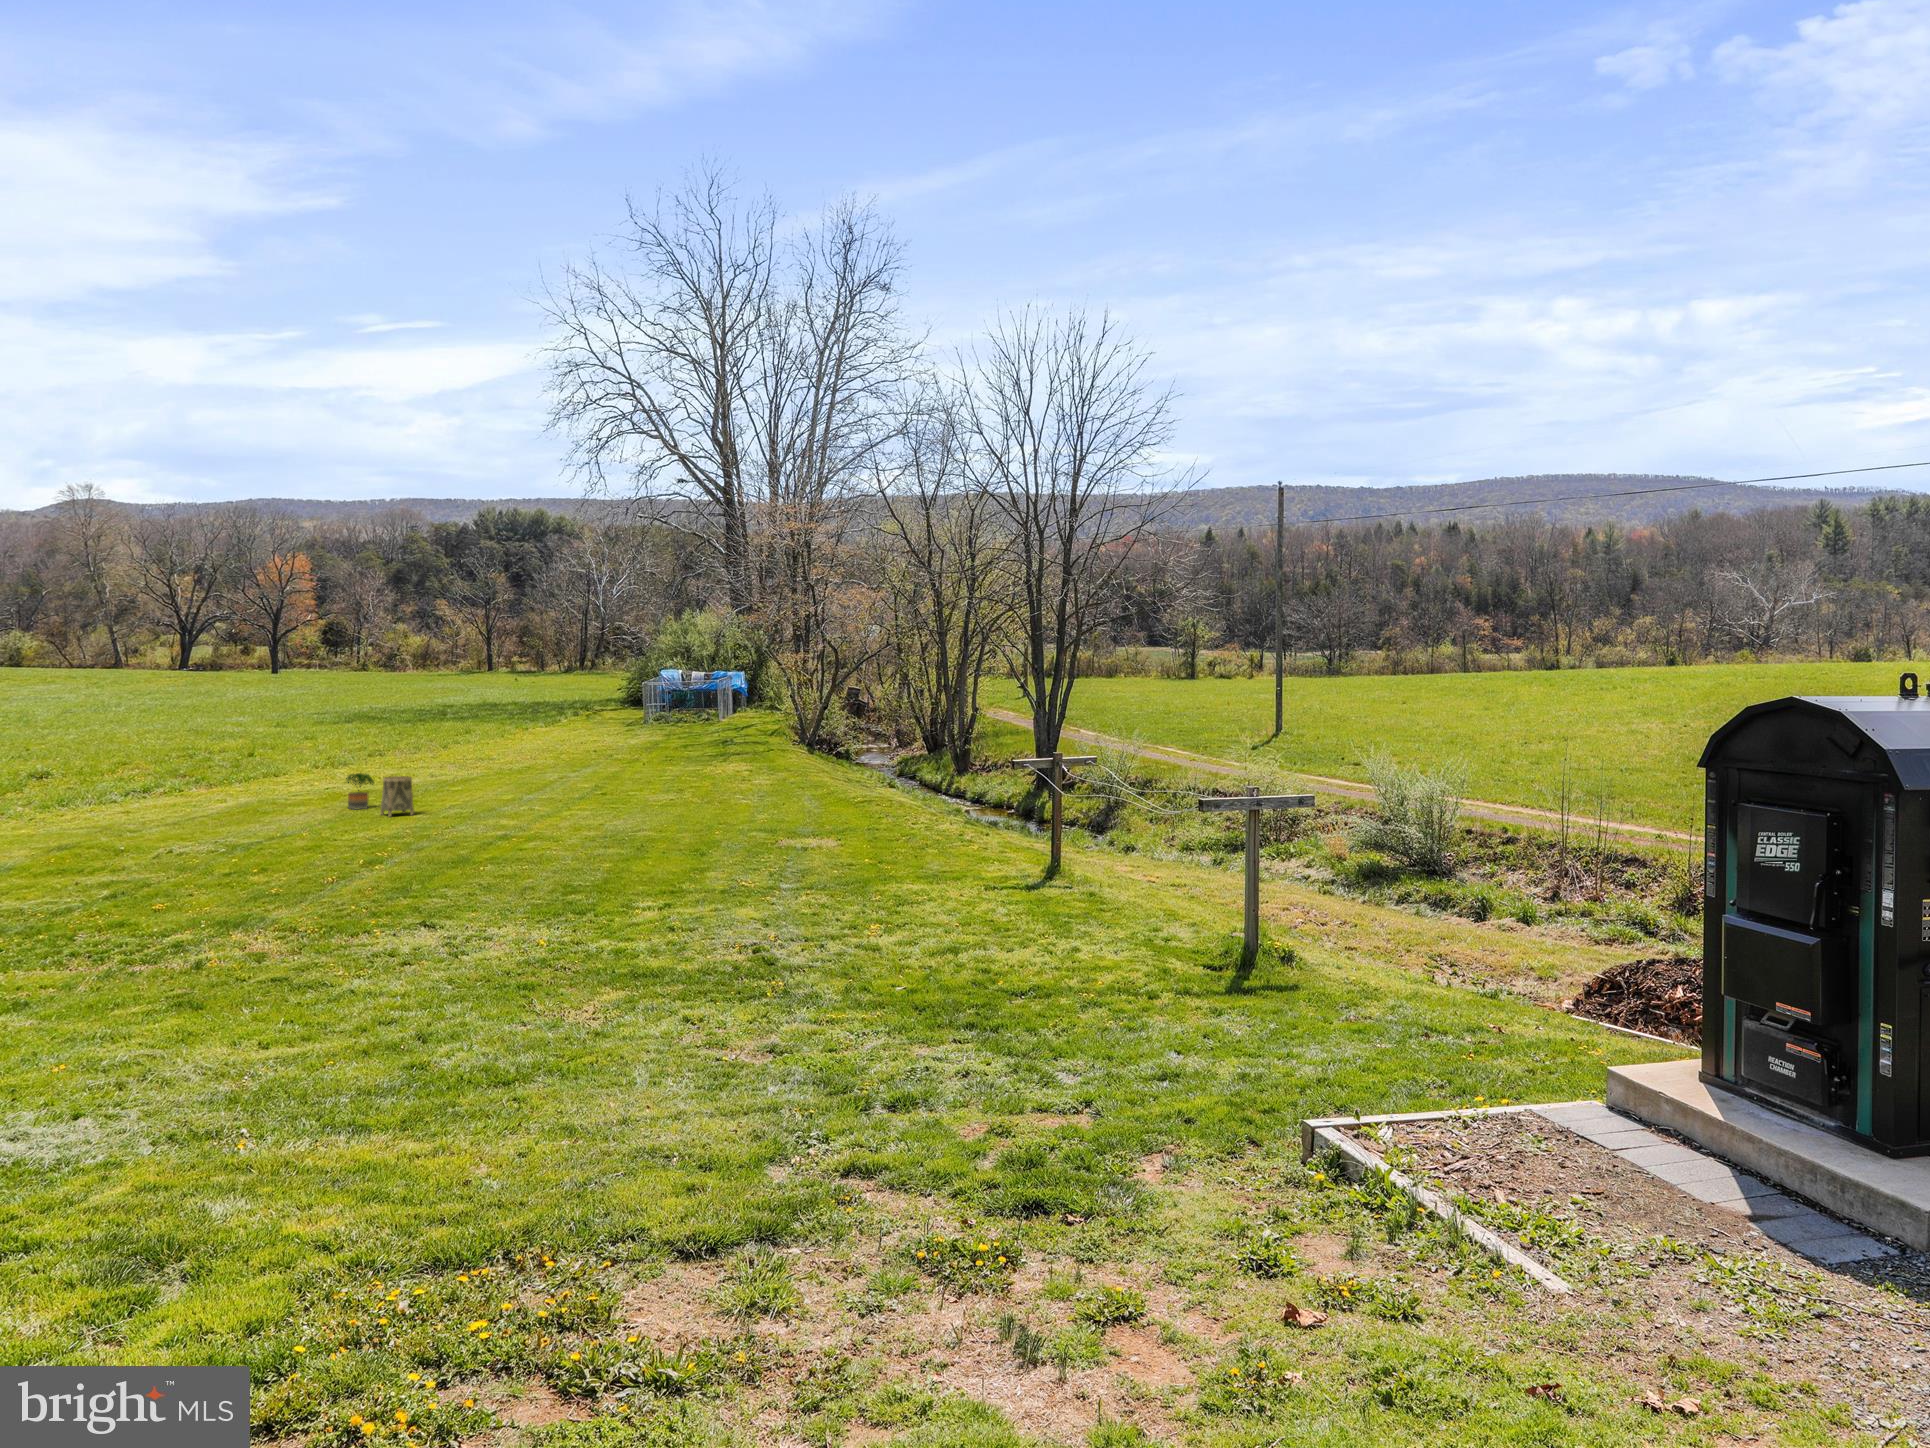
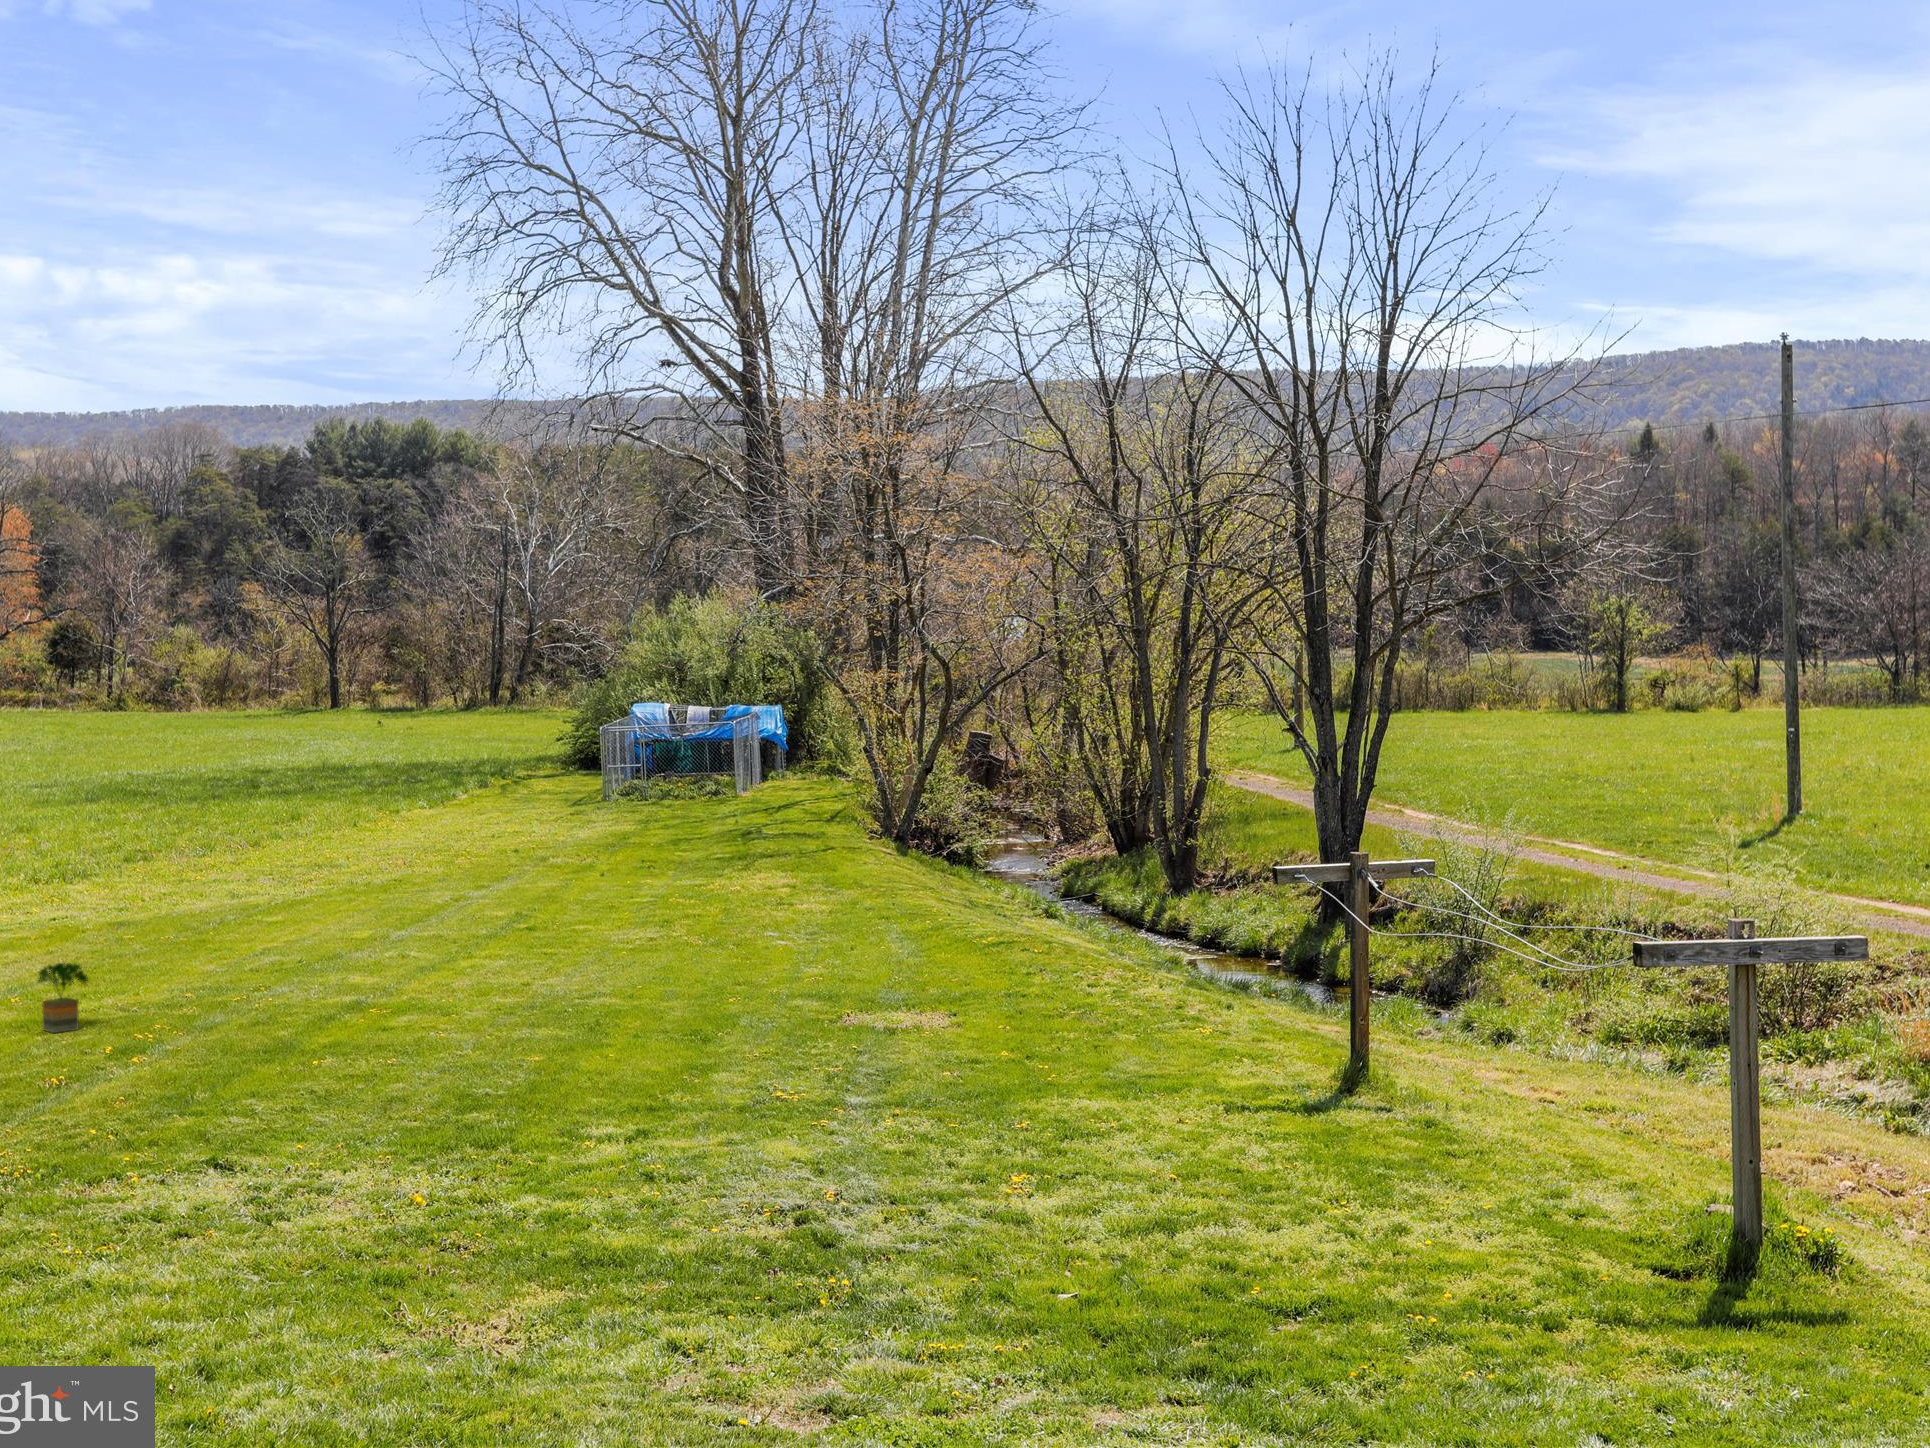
basket: present [380,776,414,816] -> none [91,975,150,1056]

